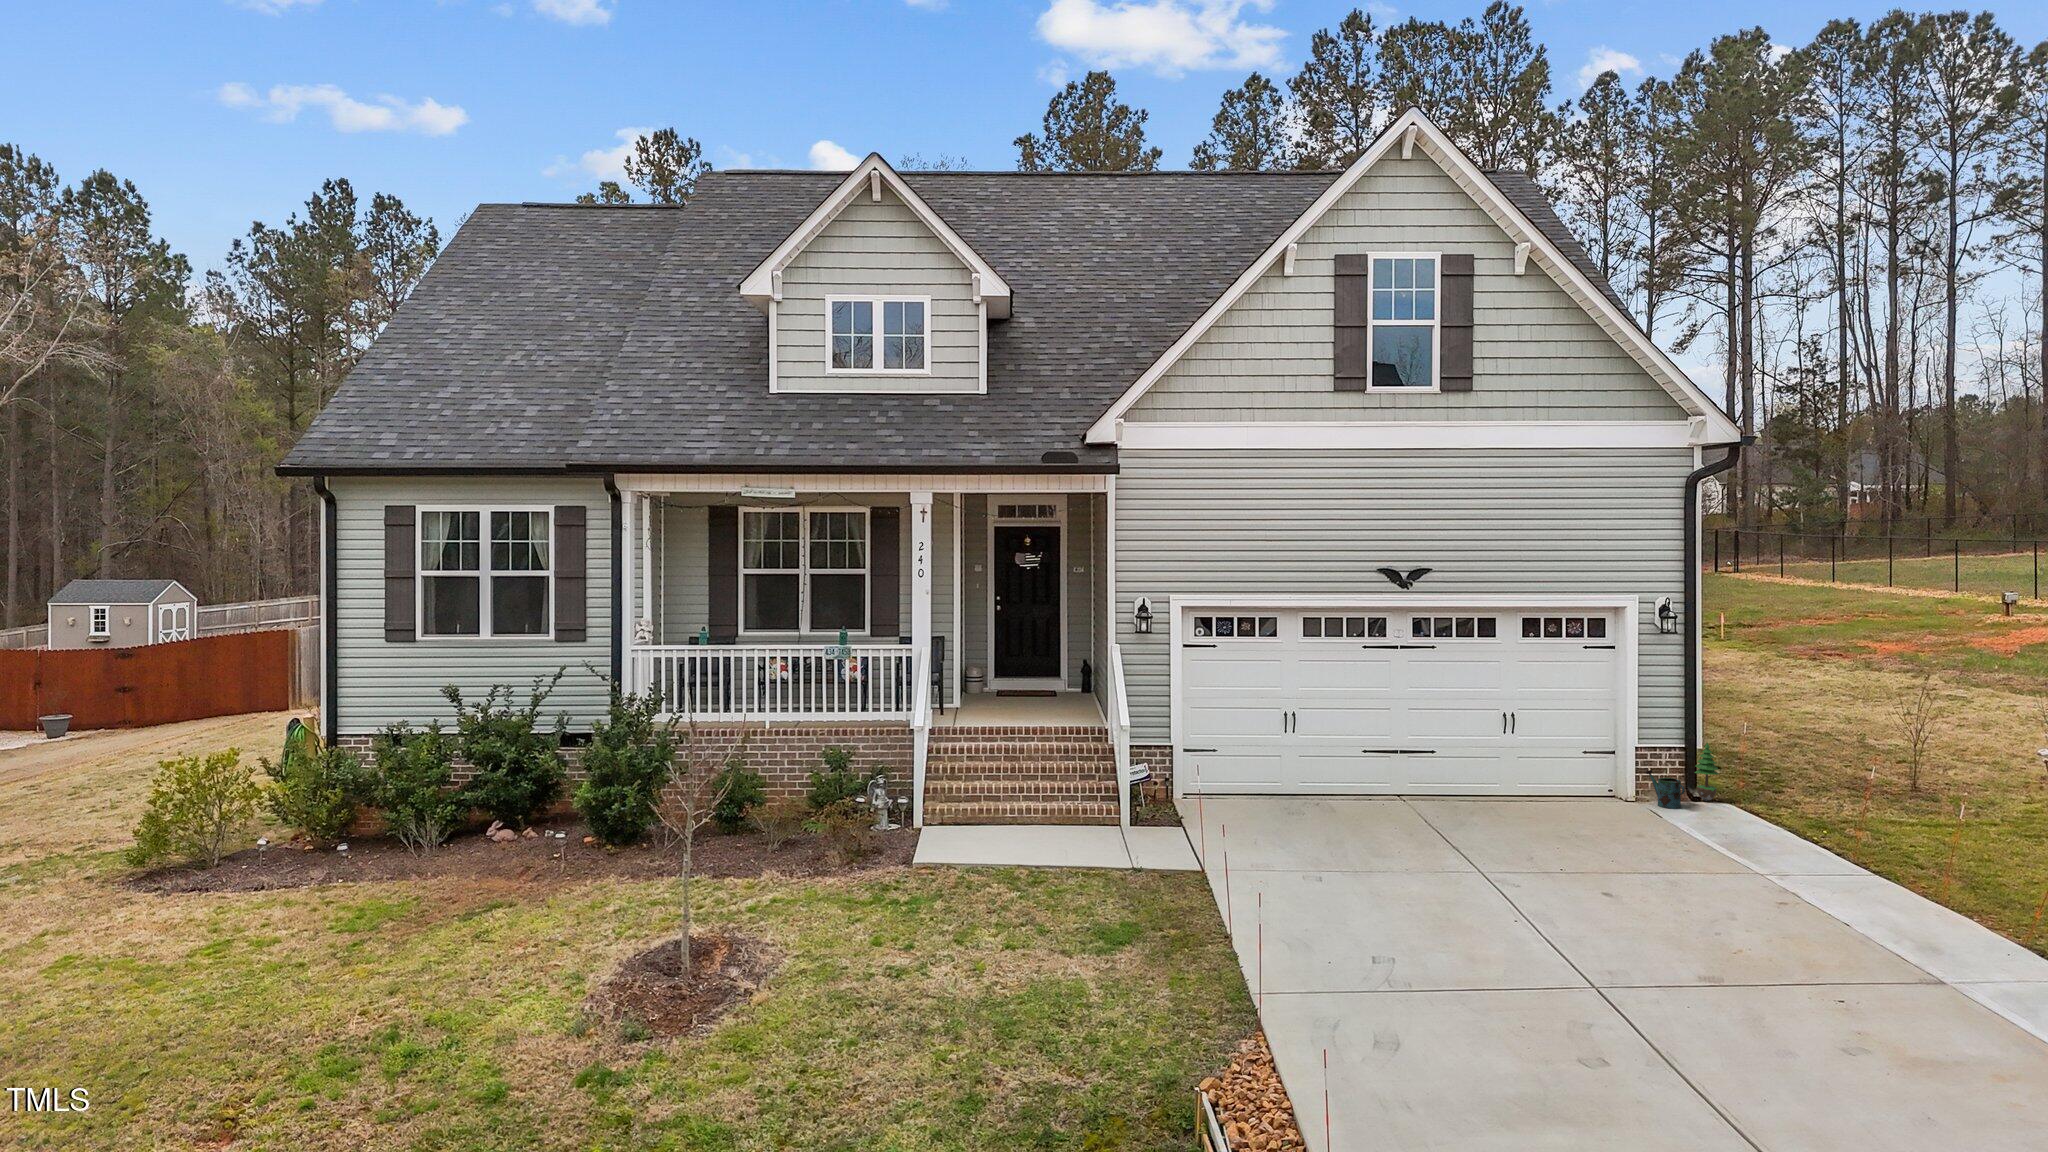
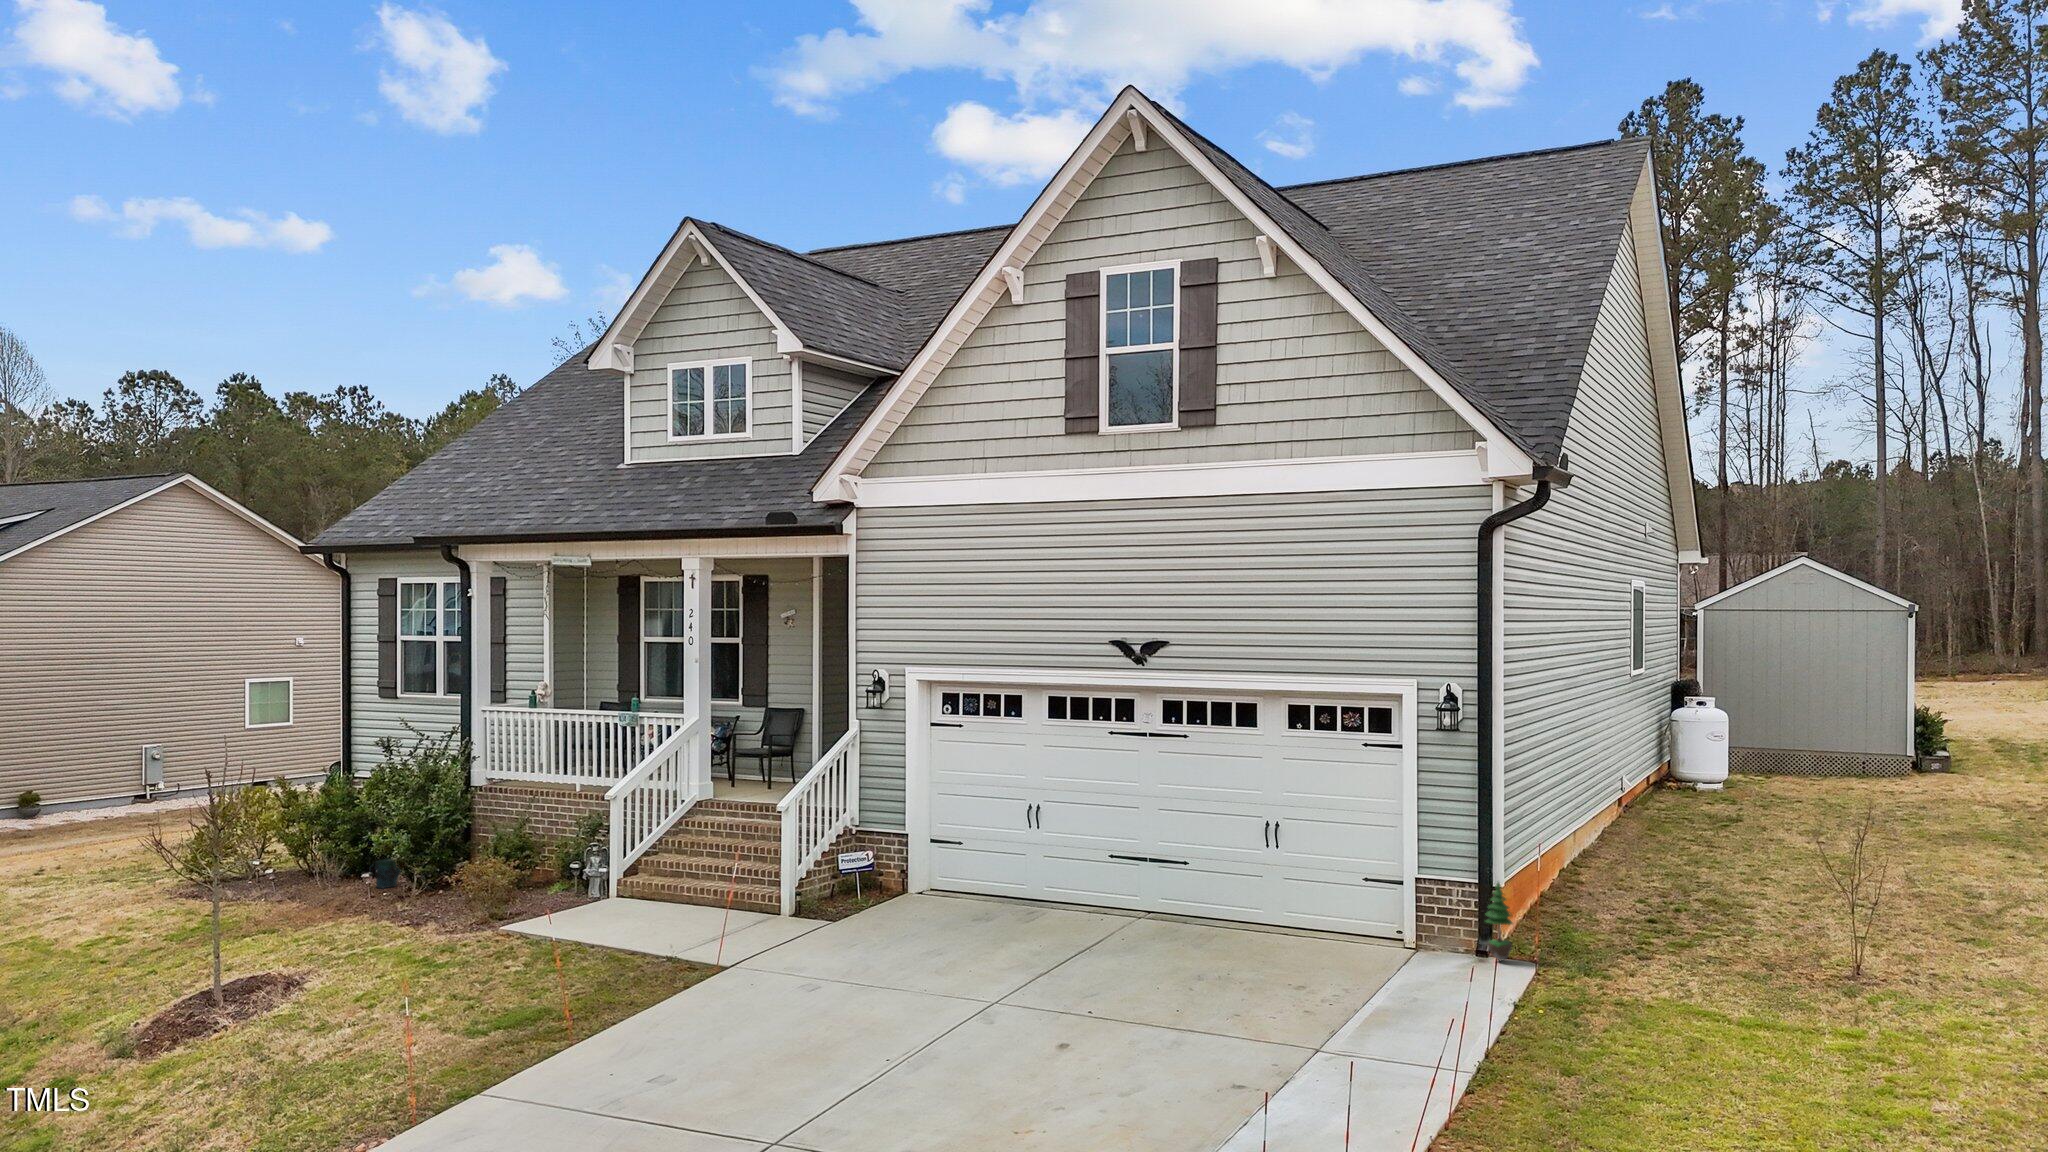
watering can: present [1645,770,1685,809] -> present [370,858,401,888]

